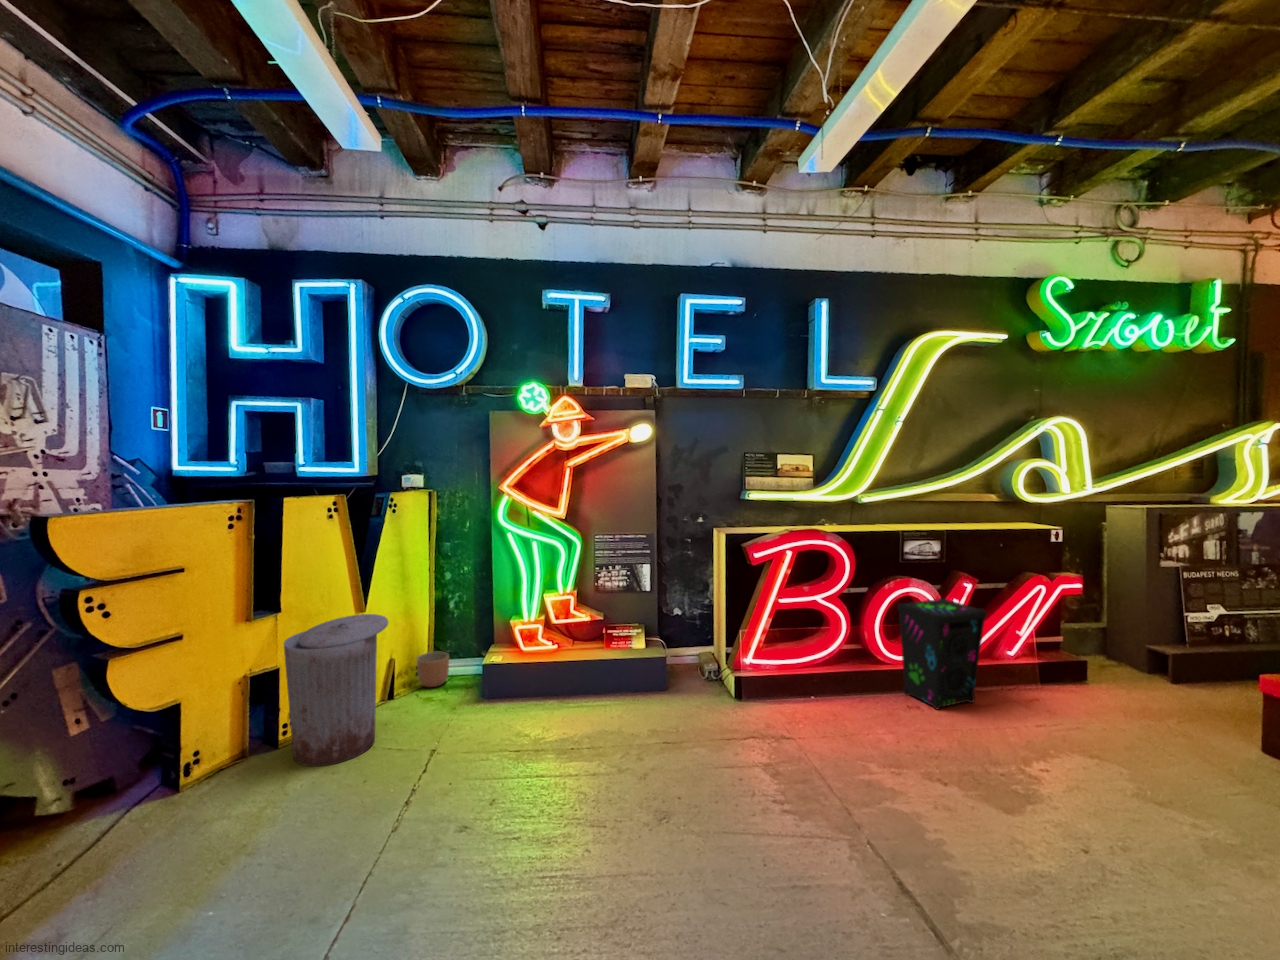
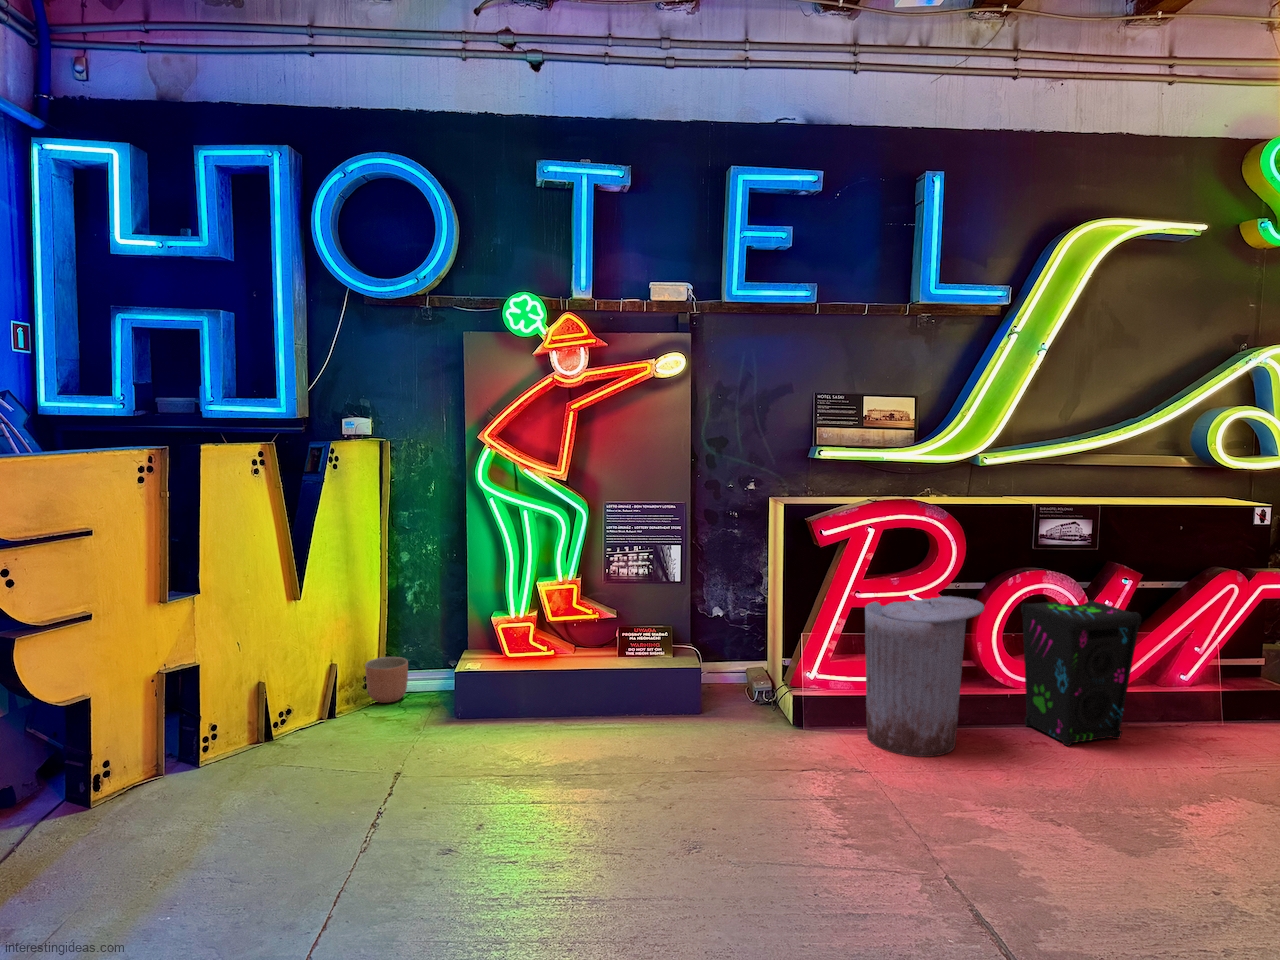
trash can: present [284,614,388,766] -> present [865,596,984,757]

